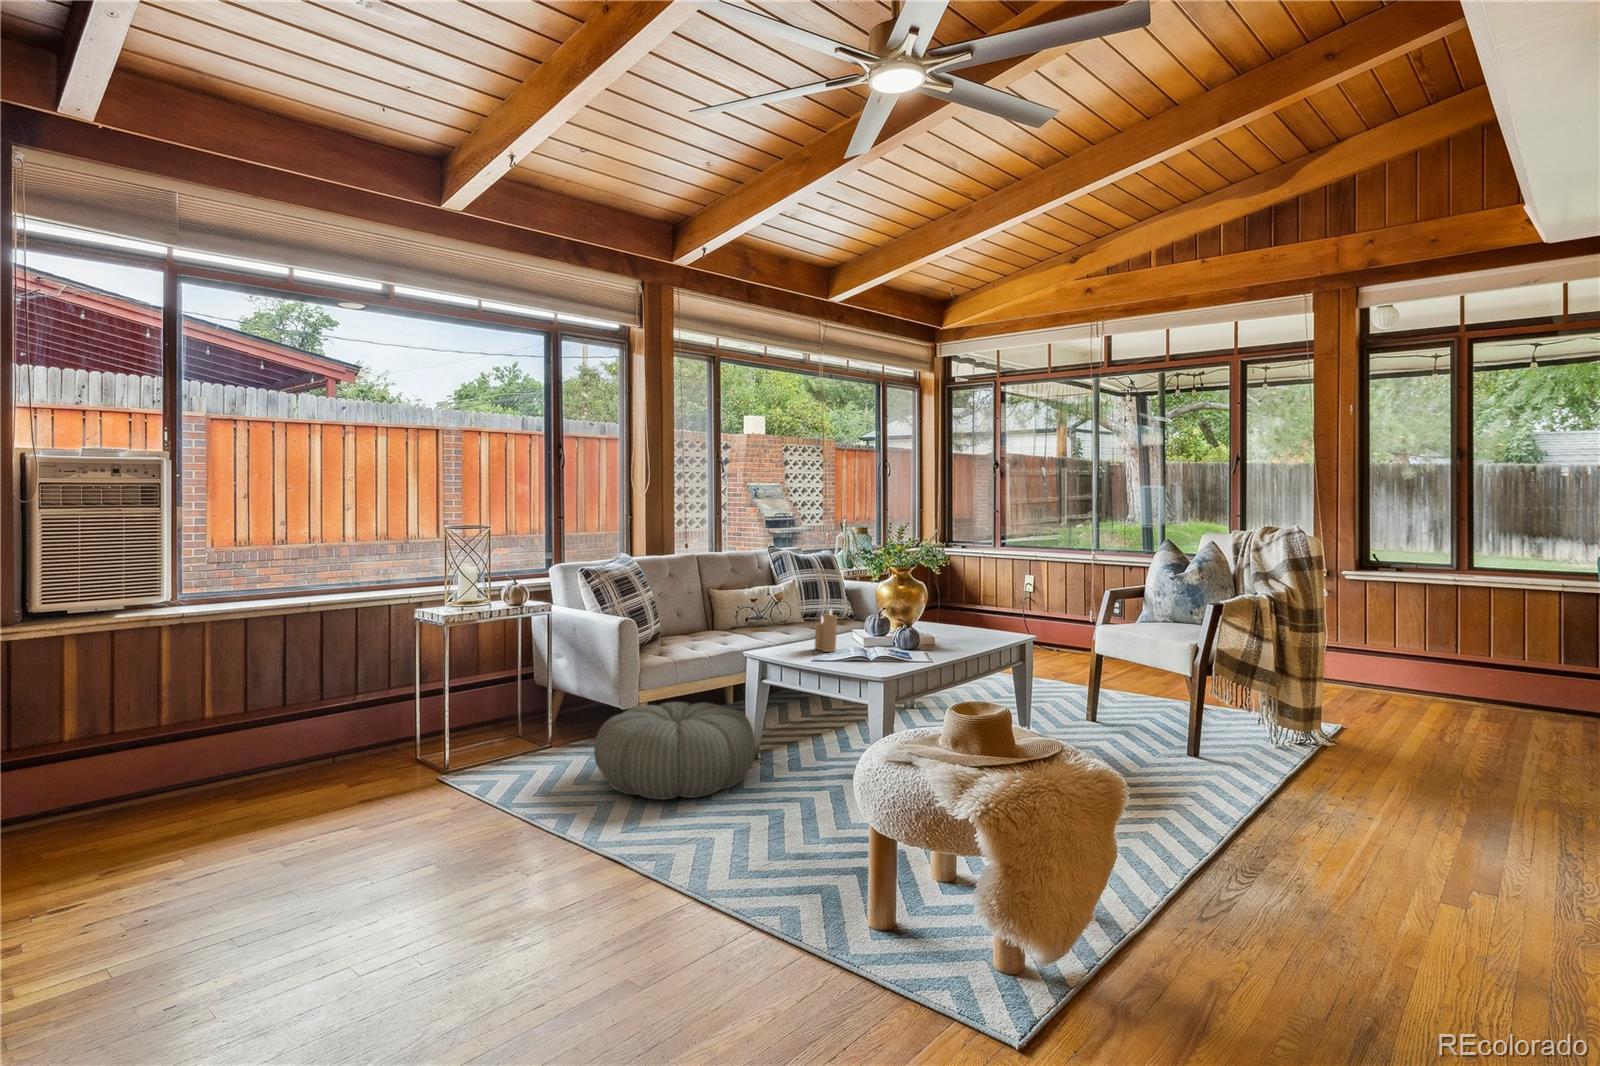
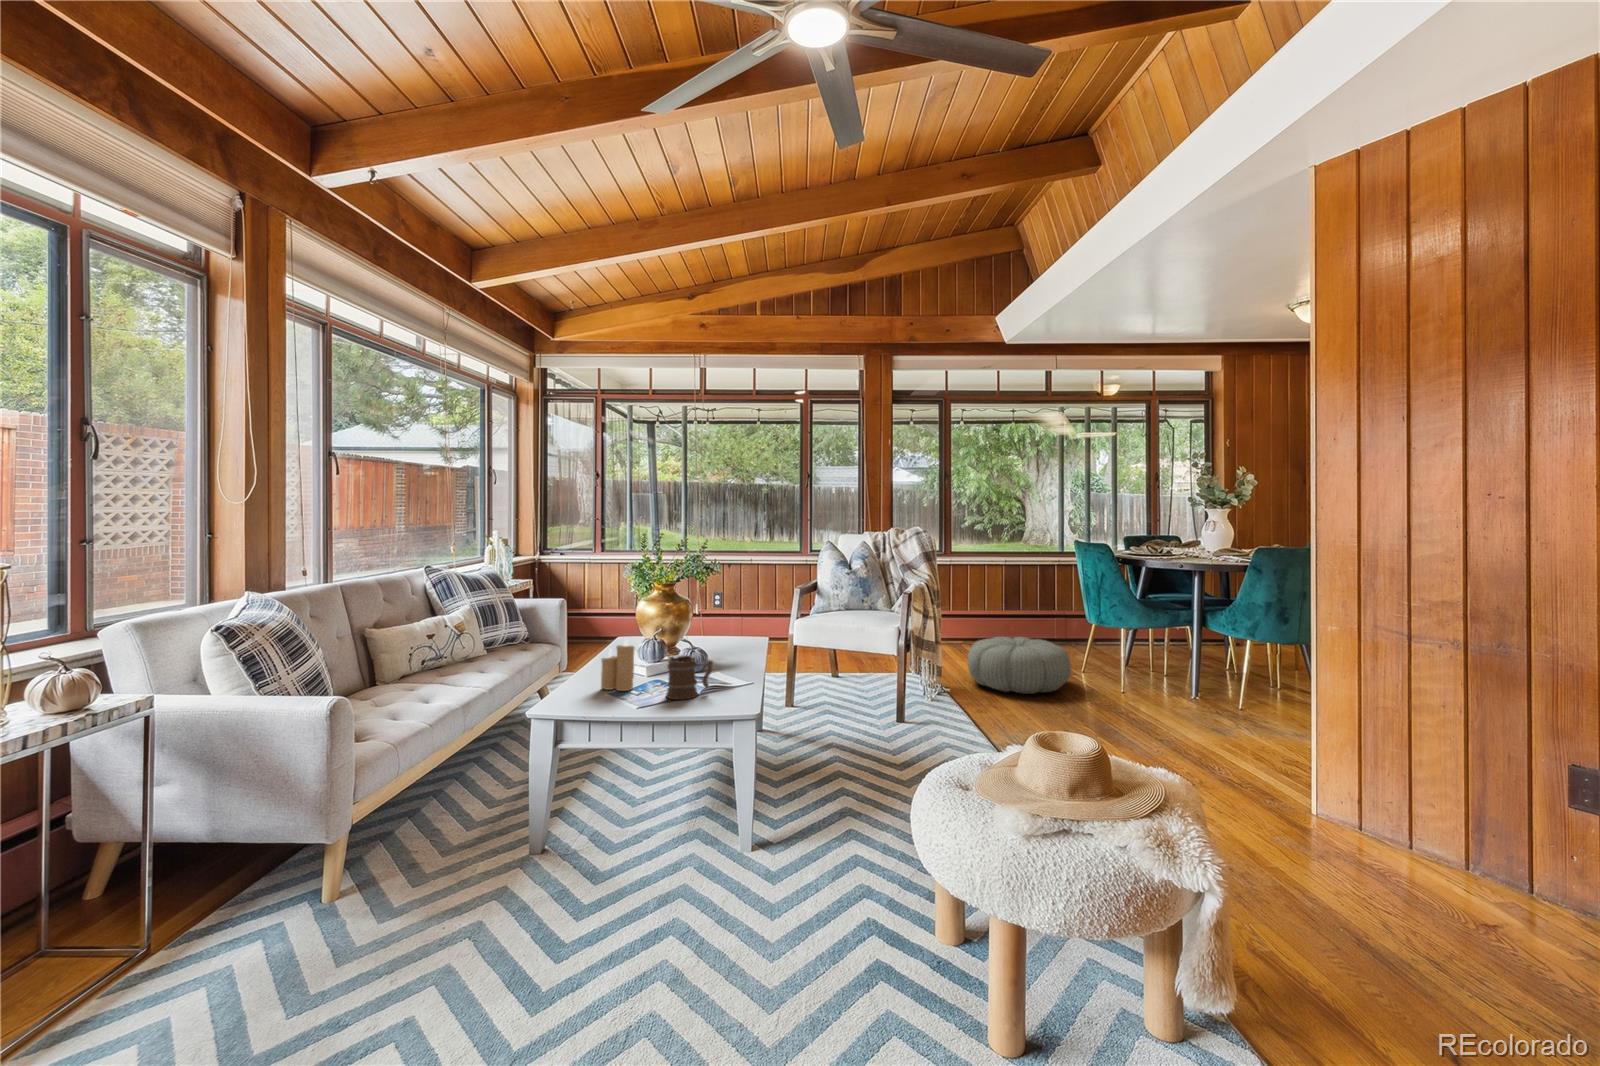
mug: none [843,625,882,662] -> present [666,655,713,700]
pouf: present [594,702,755,800] -> present [968,637,1071,694]

